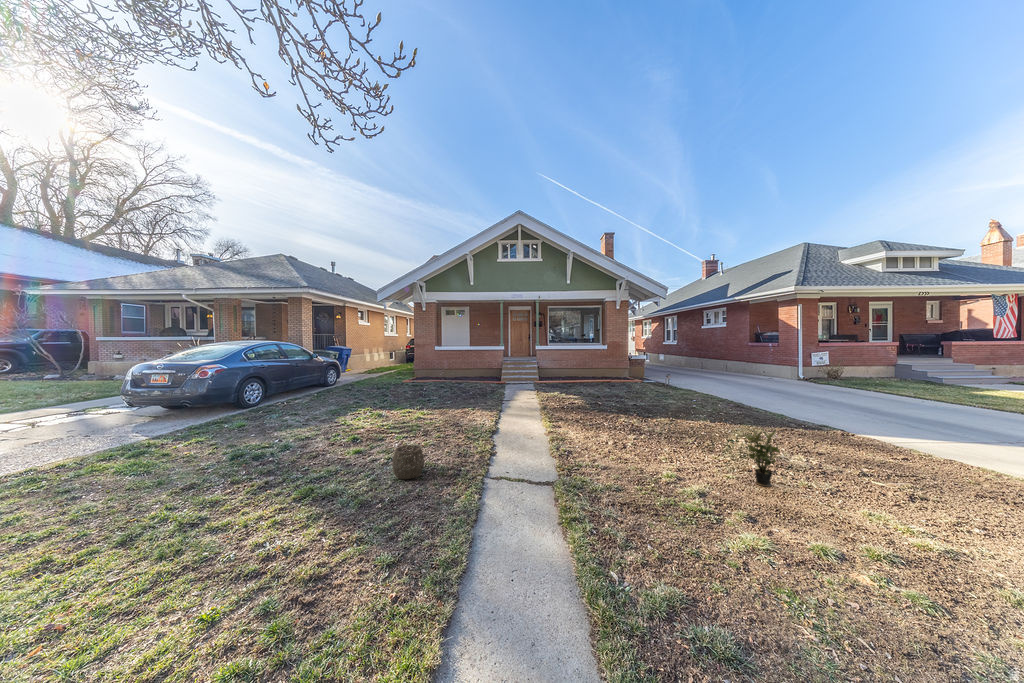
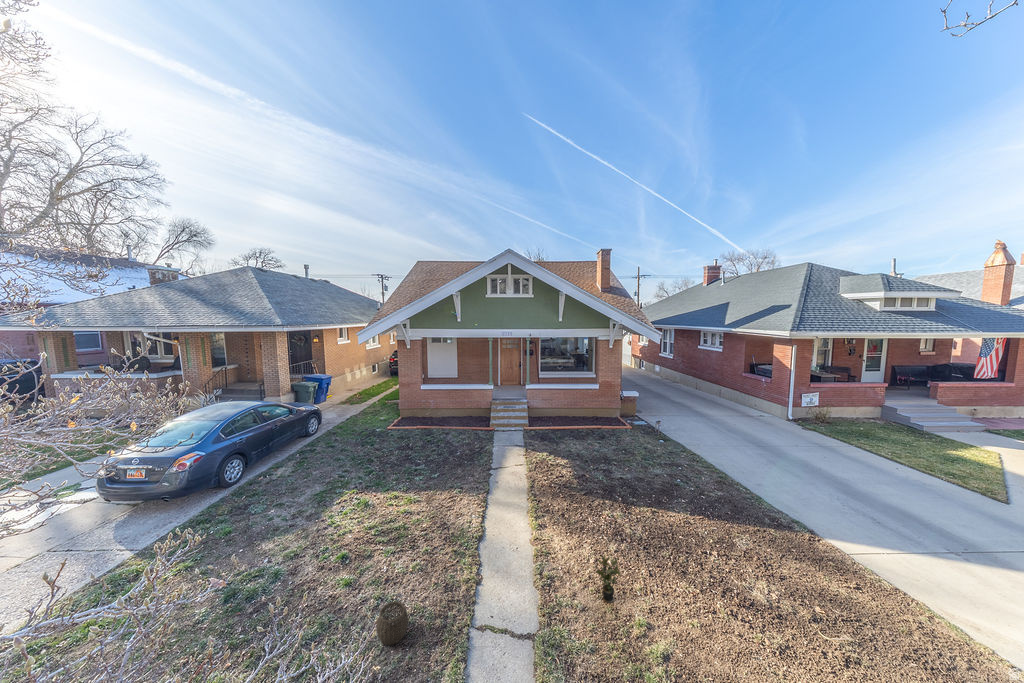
potted plant: present [746,429,780,487] -> present [596,555,621,603]

